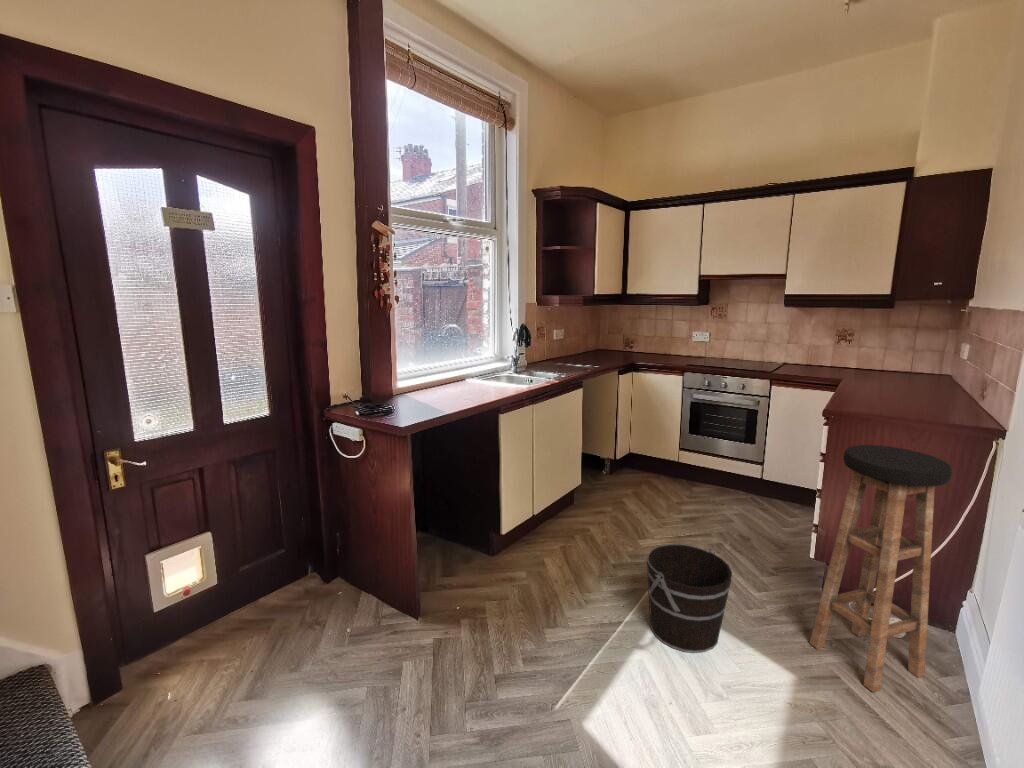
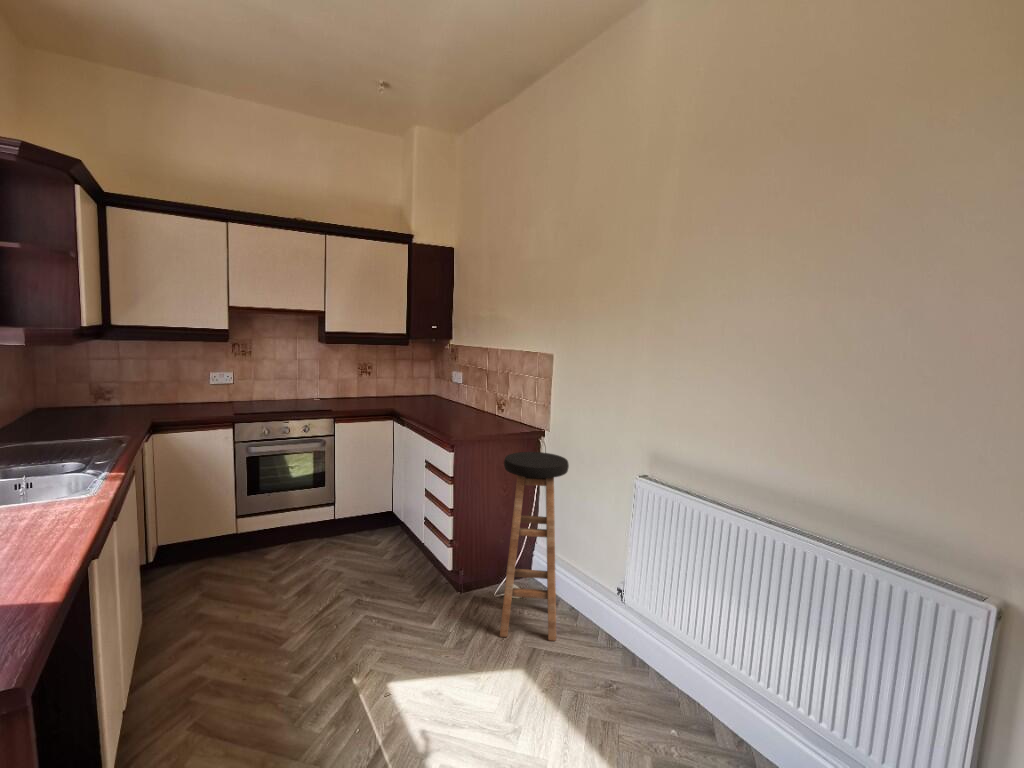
bucket: present [647,544,732,653] -> none [383,599,476,731]

